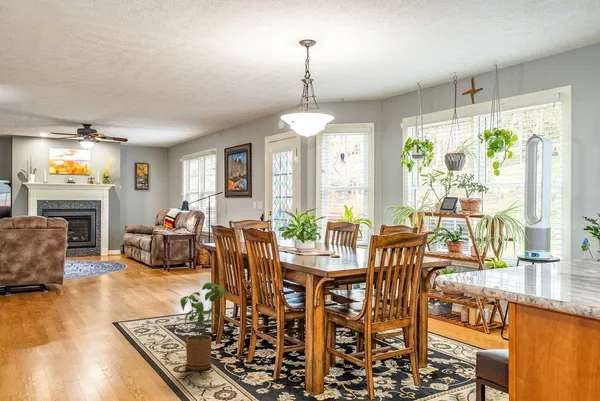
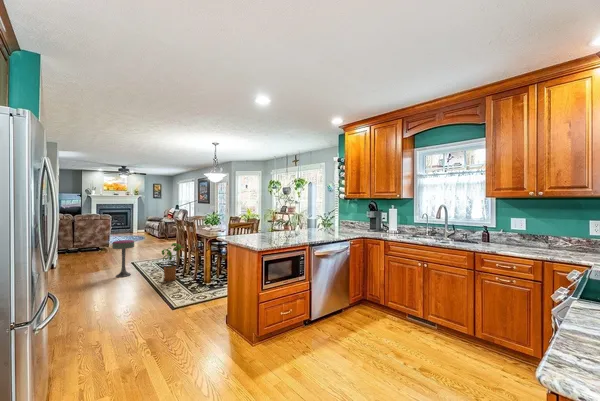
bar stool: none [75,273,119,354] -> present [112,240,134,277]

